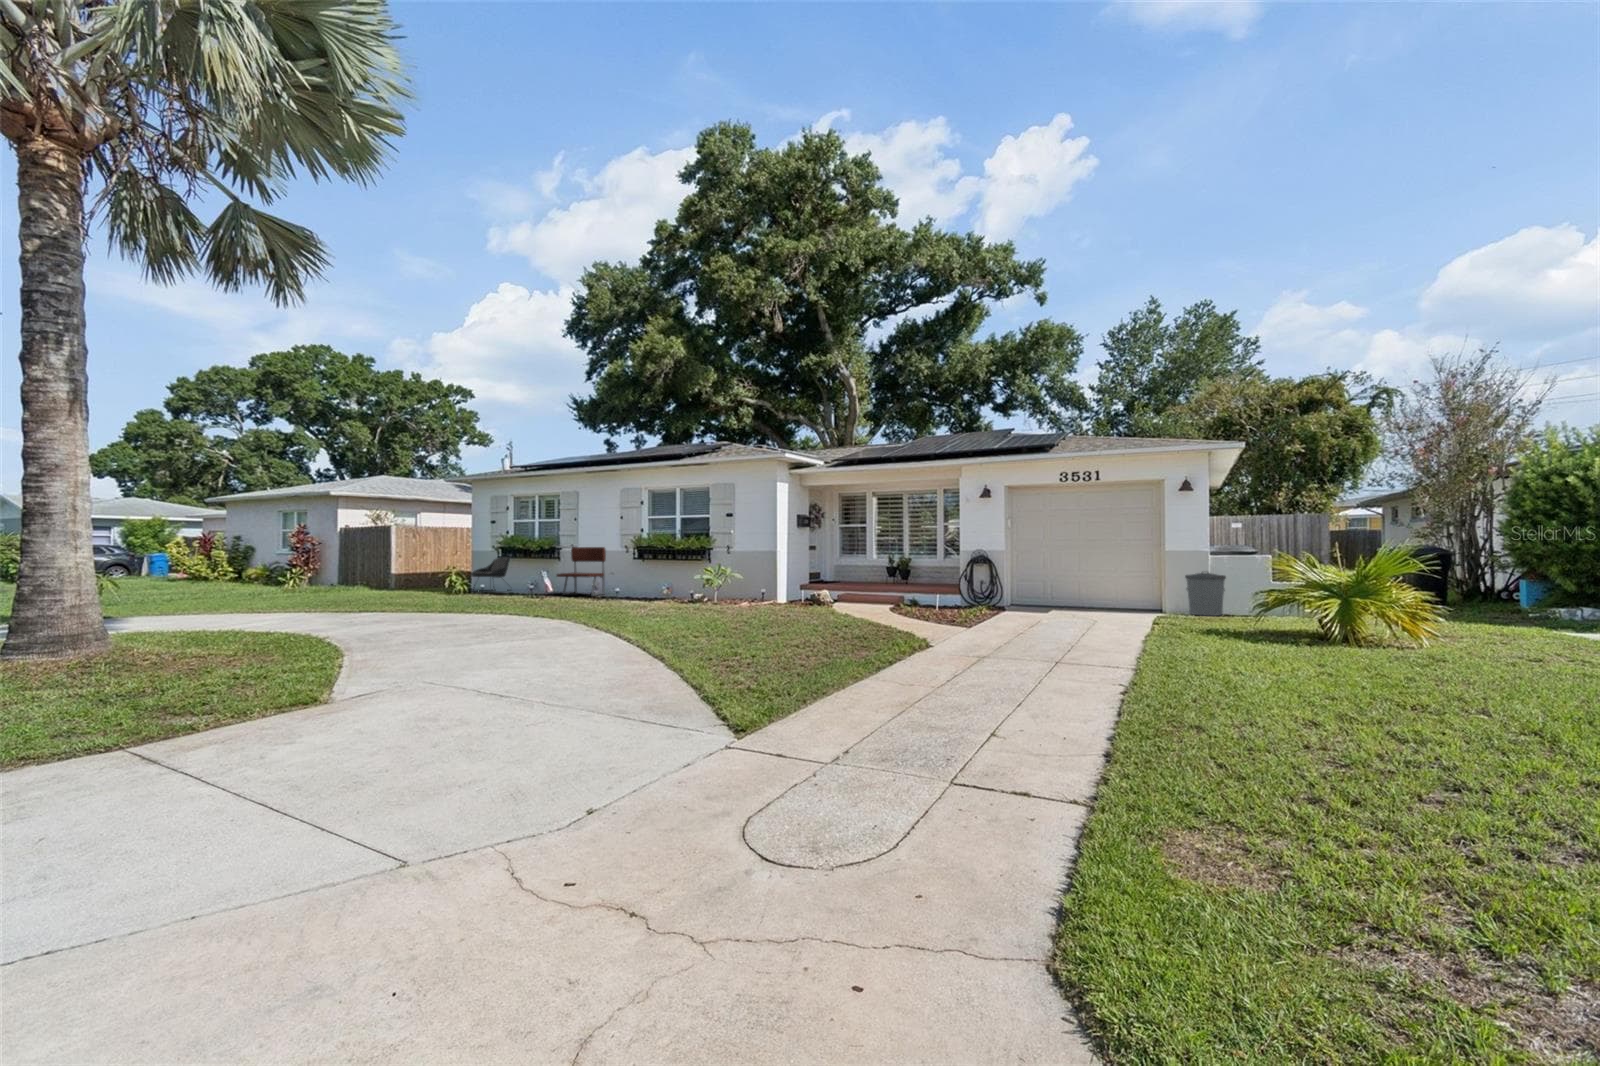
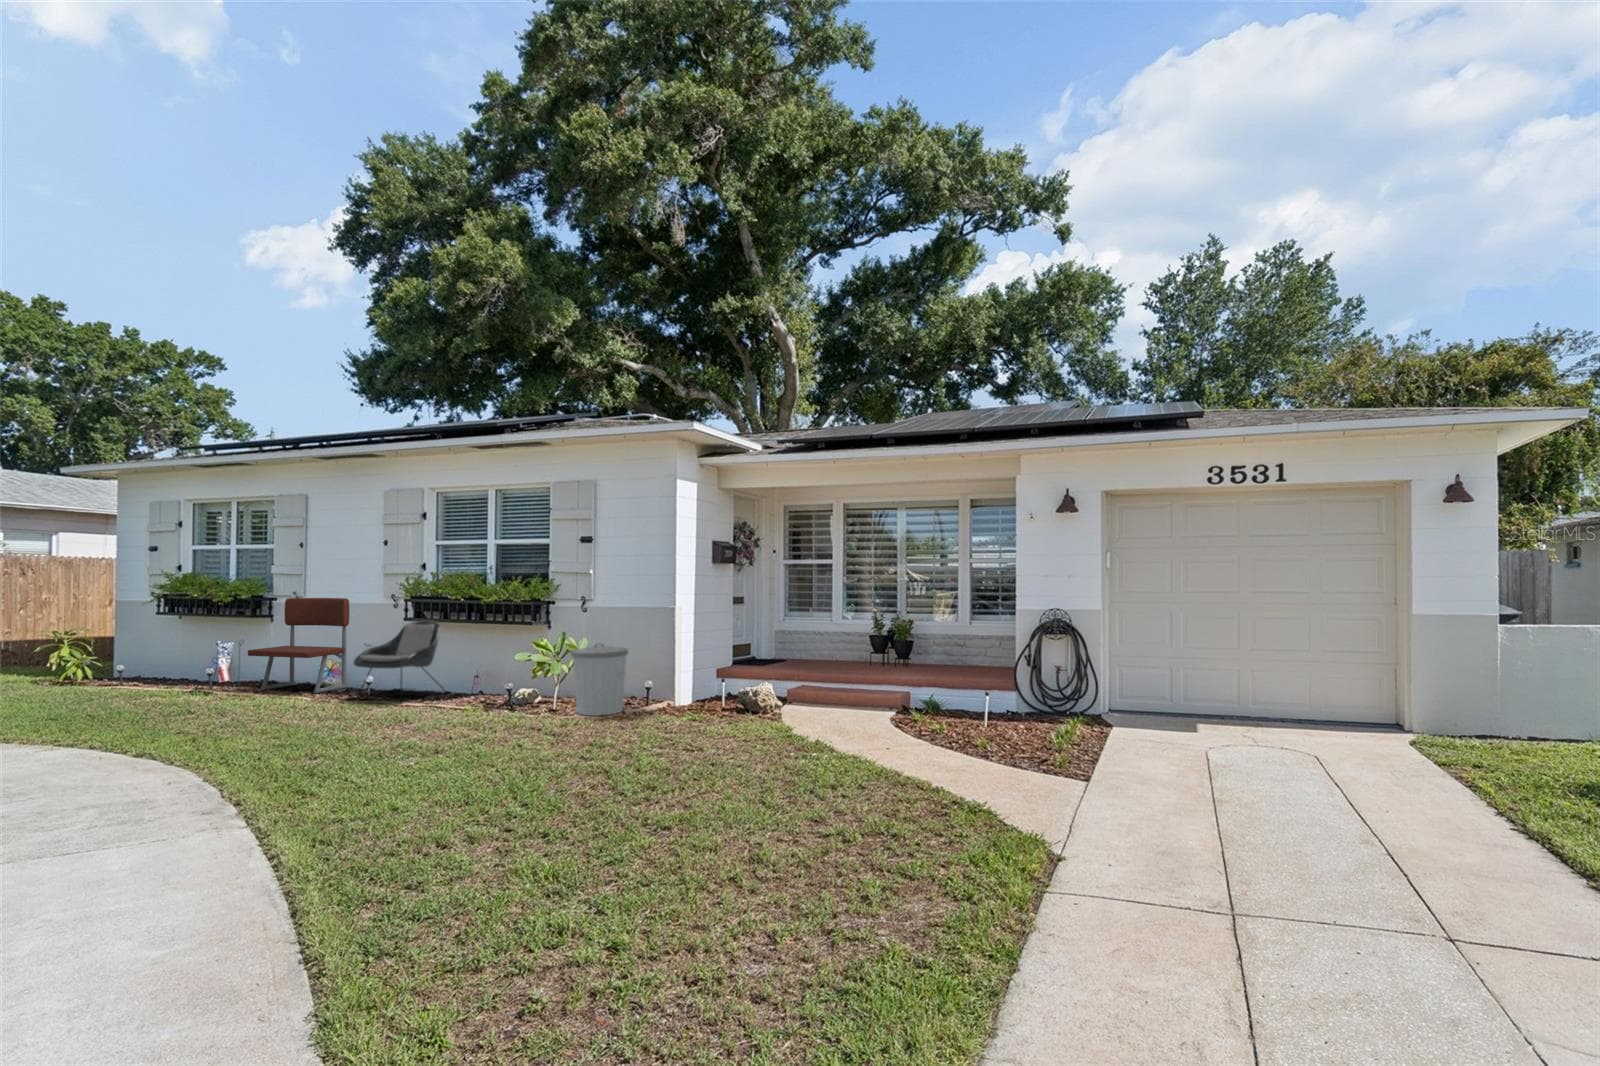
lounge chair: present [471,557,510,590] -> present [354,621,444,702]
trash can: present [1185,572,1226,616] -> present [571,644,628,716]

